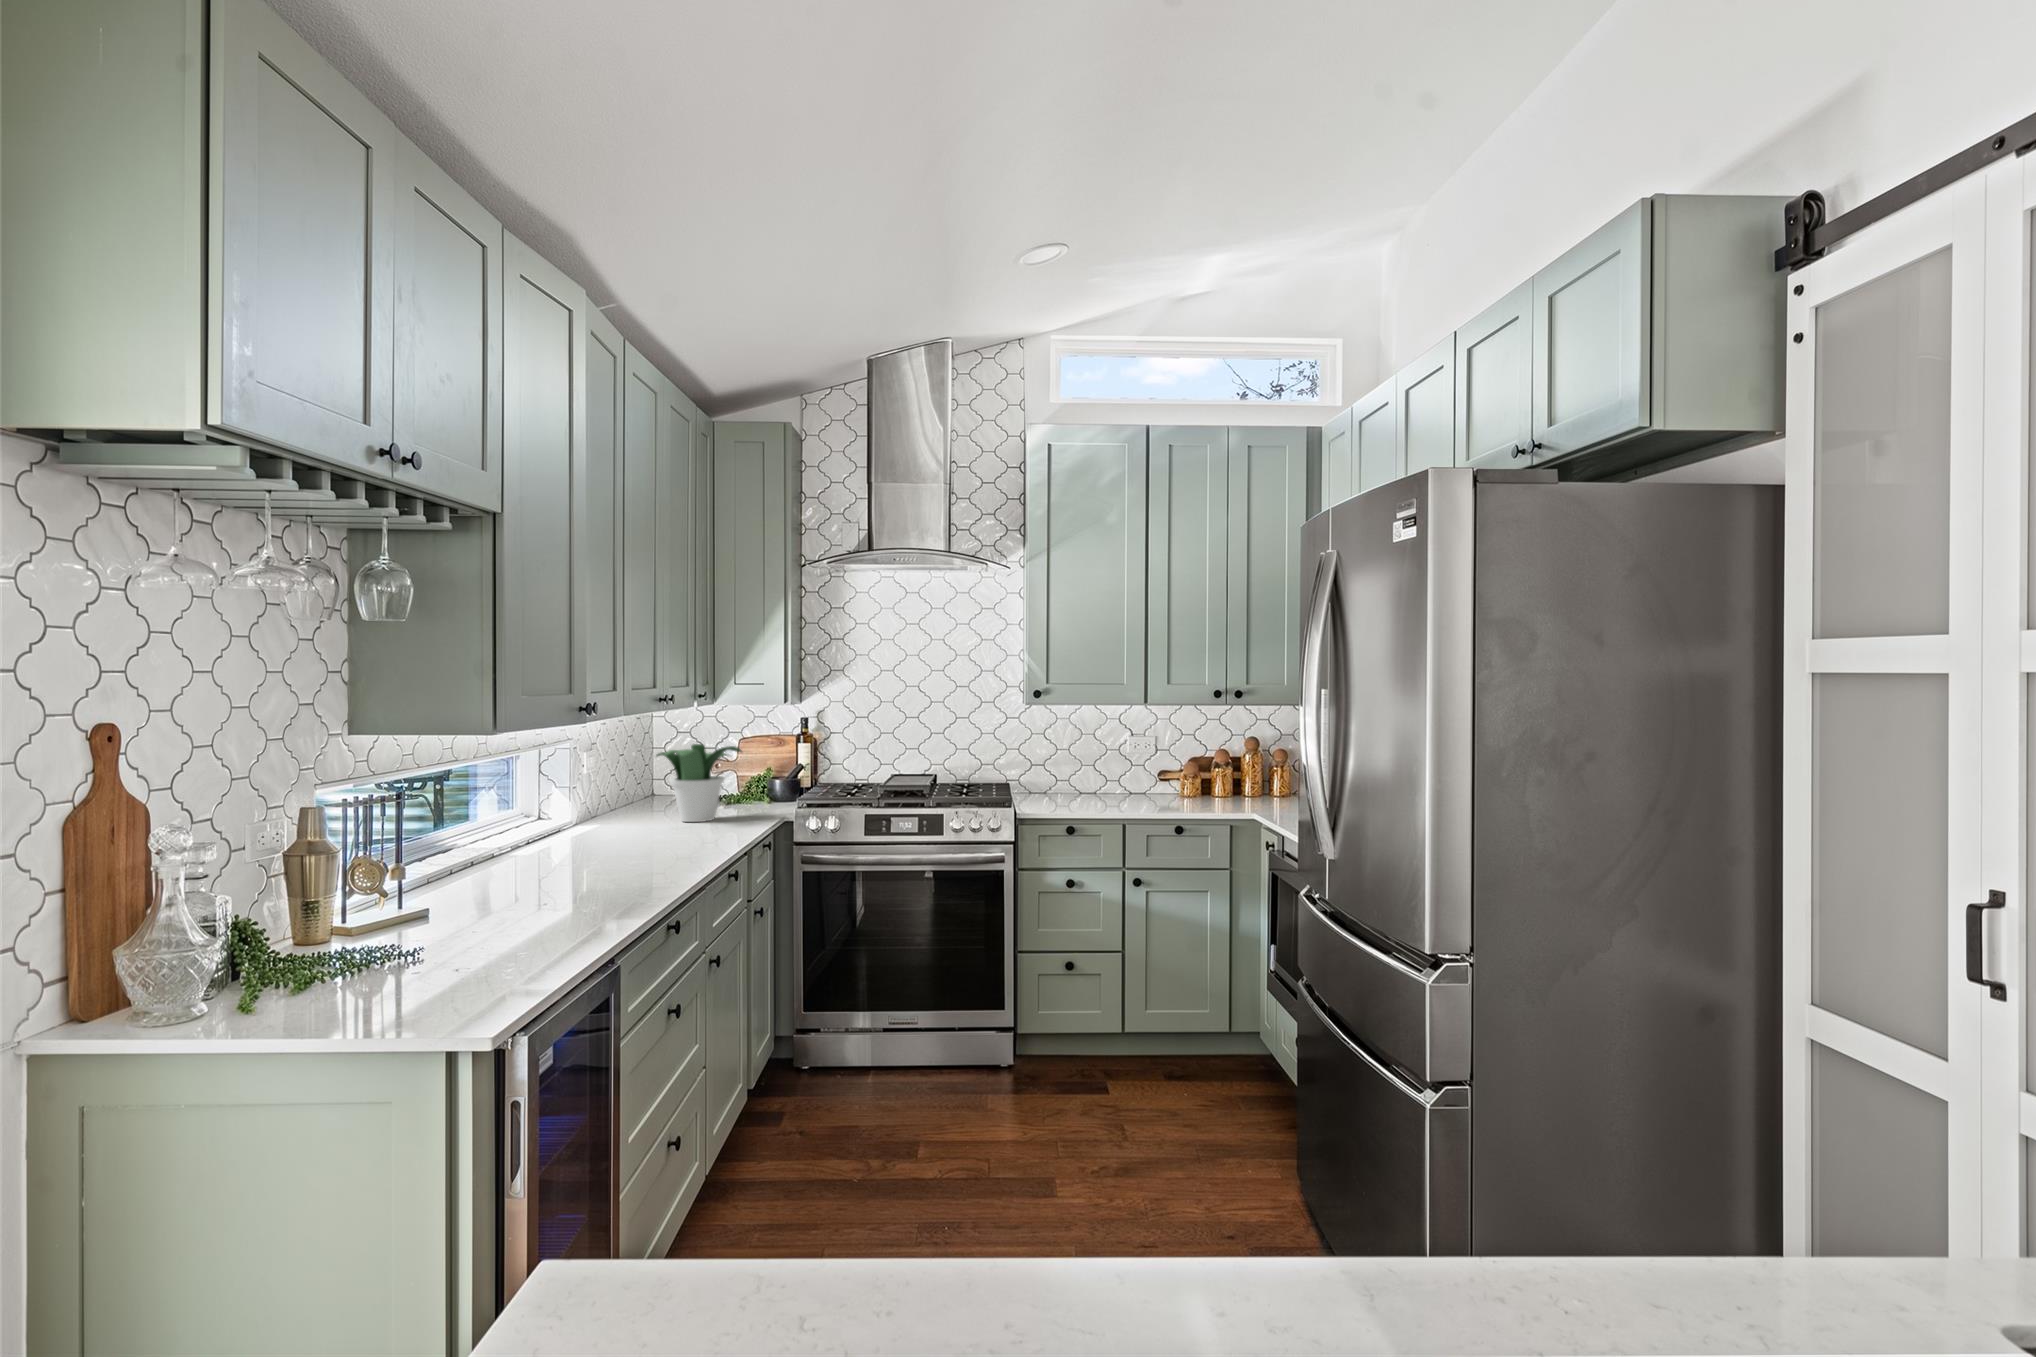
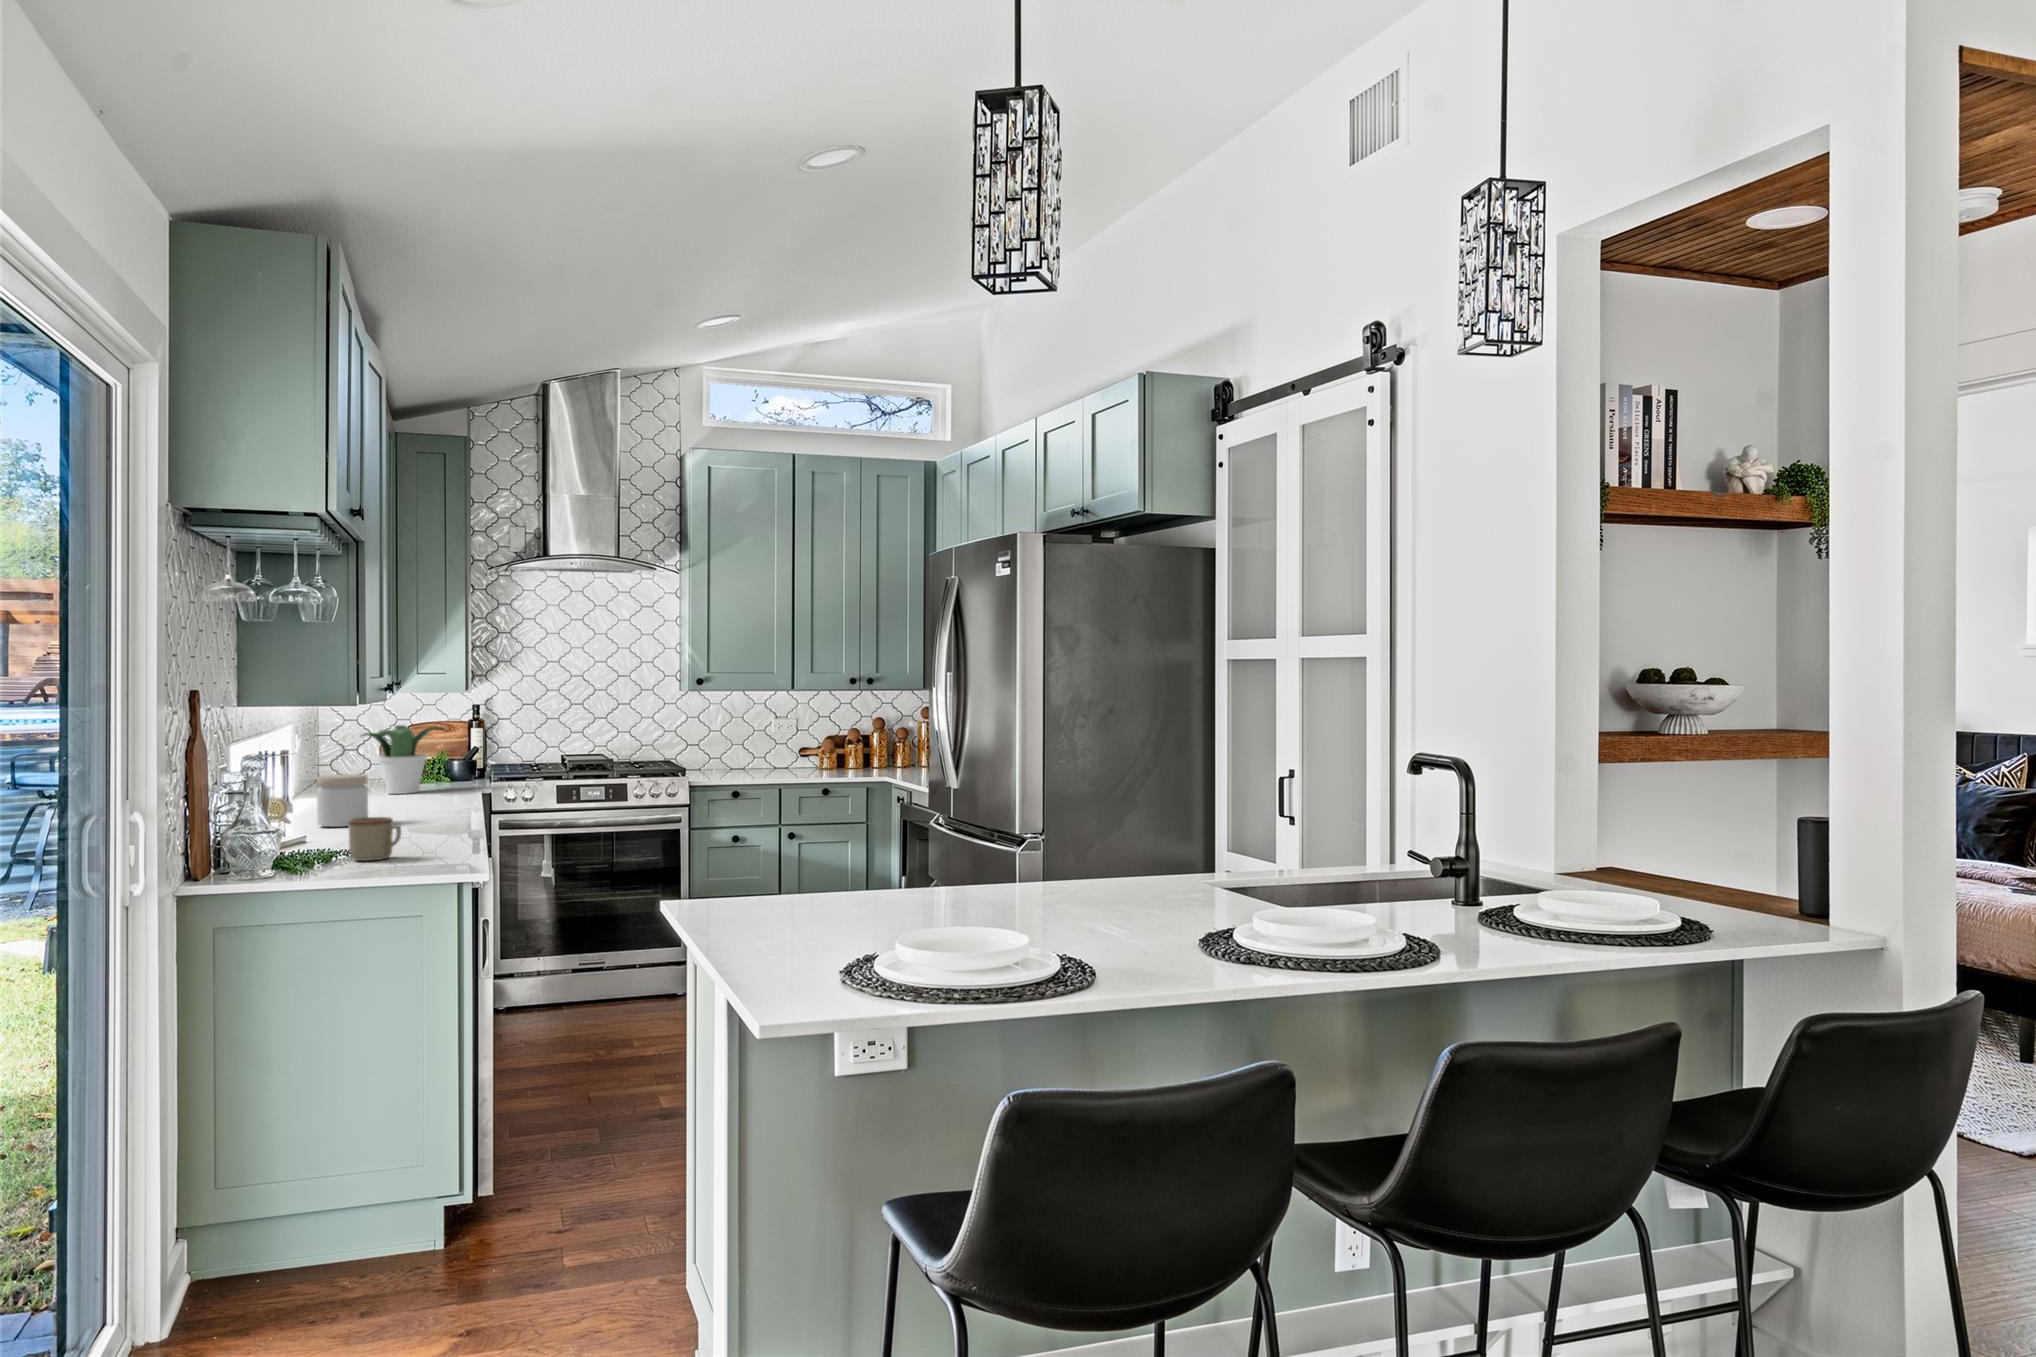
jar: none [513,815,575,882] -> present [317,774,368,827]
mug: none [393,907,459,976] -> present [348,817,401,861]

